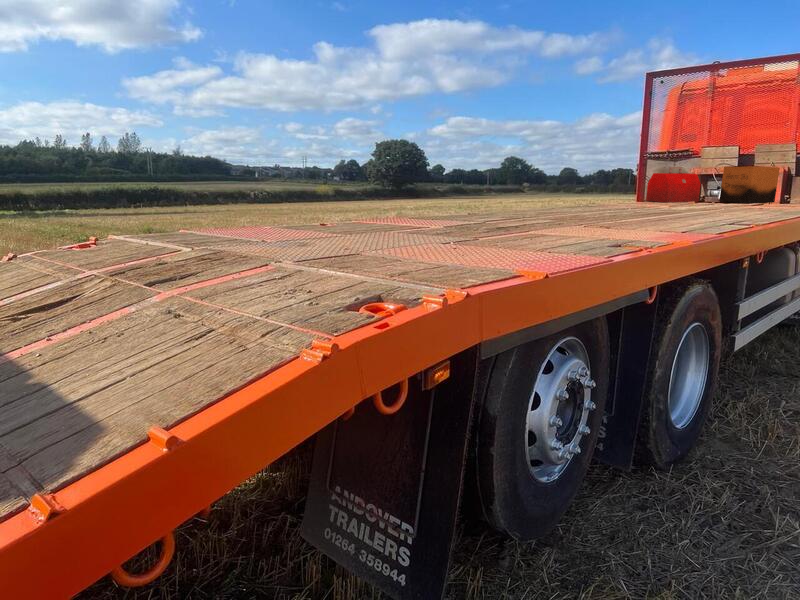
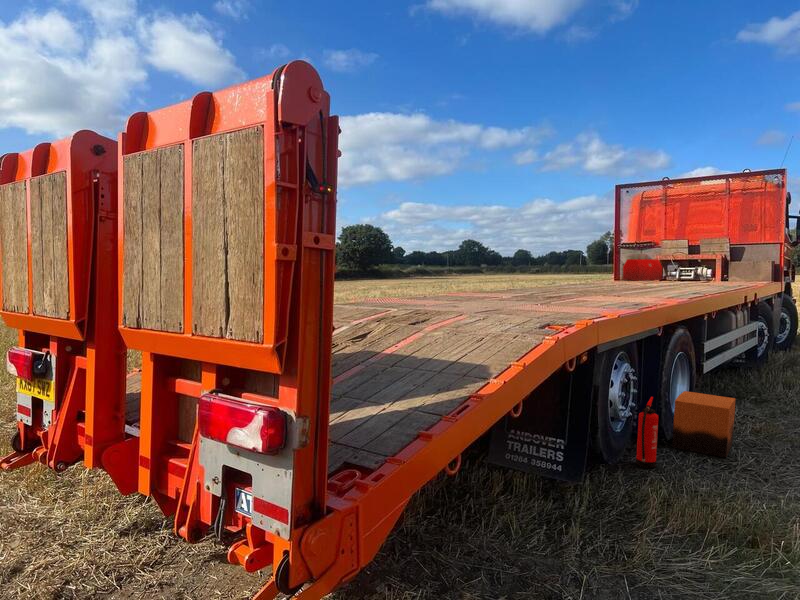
cardboard box: present [719,166,780,203] -> present [672,391,736,458]
fire extinguisher: none [589,412,632,536] -> present [636,397,658,468]

